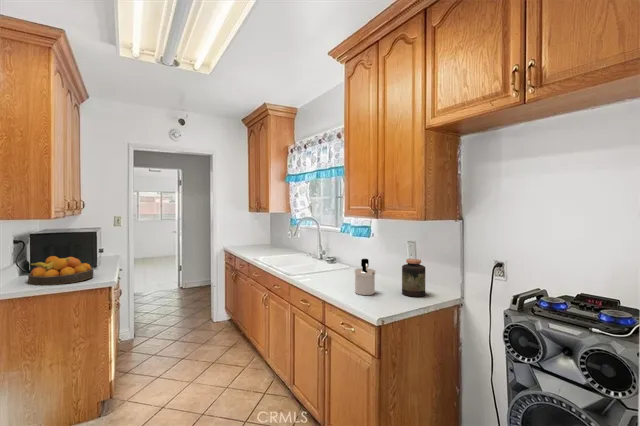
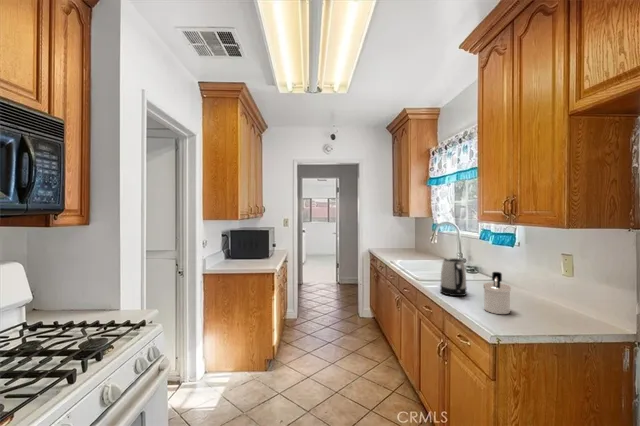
kettle: none [314,250,336,285] -> present [440,258,467,296]
fruit bowl: present [28,256,93,285] -> none [226,247,264,268]
jar: present [402,259,425,297] -> none [549,278,585,327]

